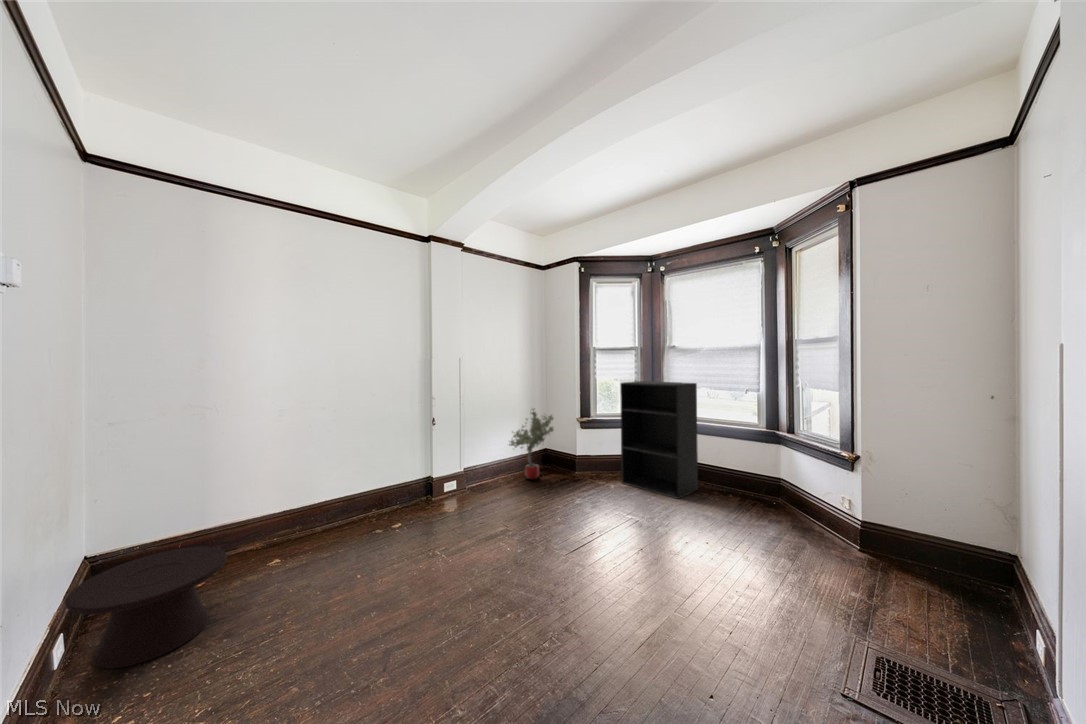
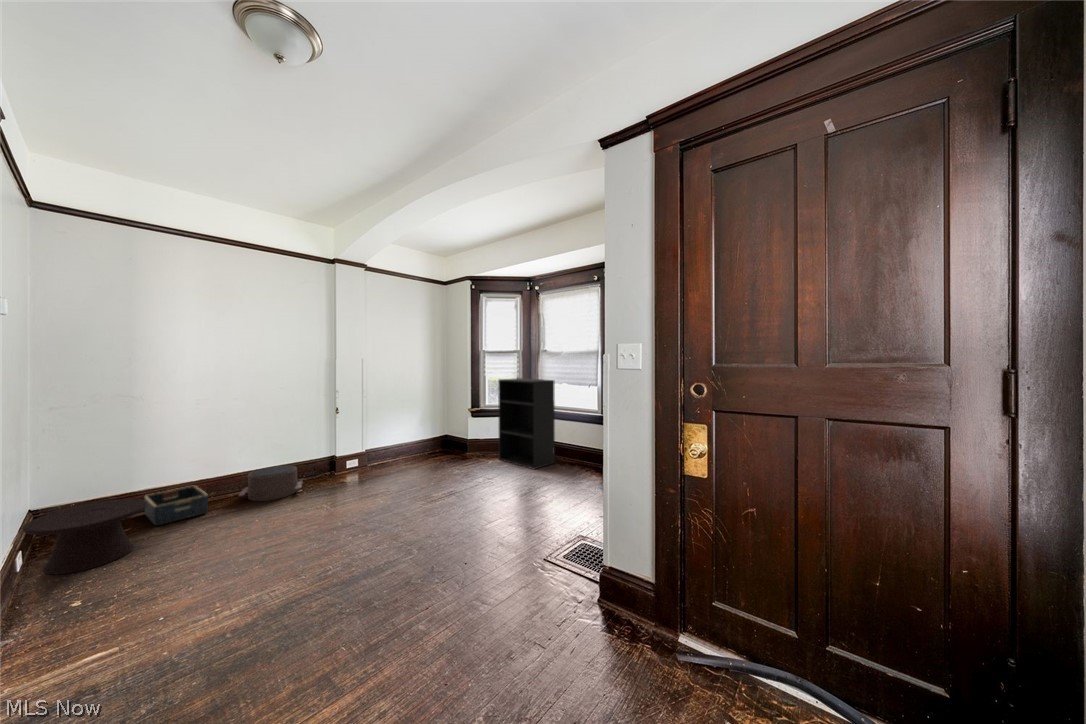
potted tree: present [509,409,554,480] -> none [405,400,449,459]
pouf: none [330,491,403,540] -> present [239,465,303,501]
basket: none [221,518,296,578] -> present [144,485,208,525]

